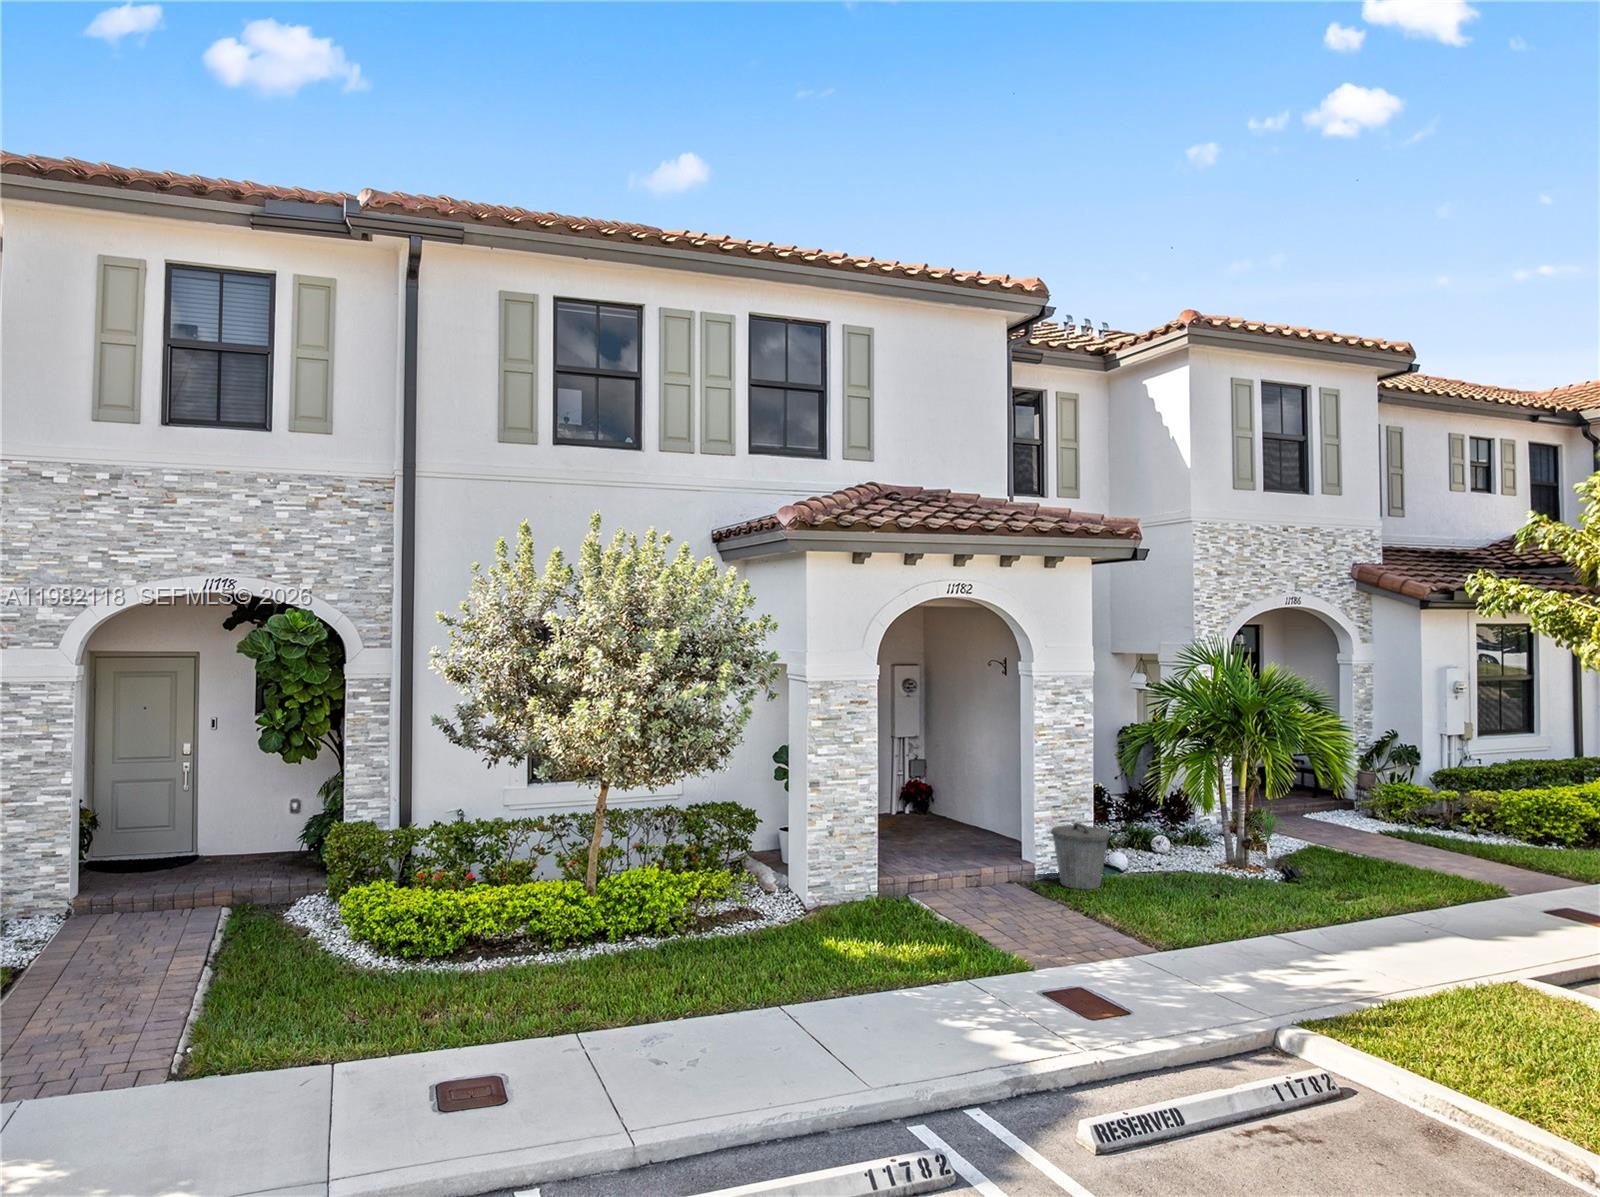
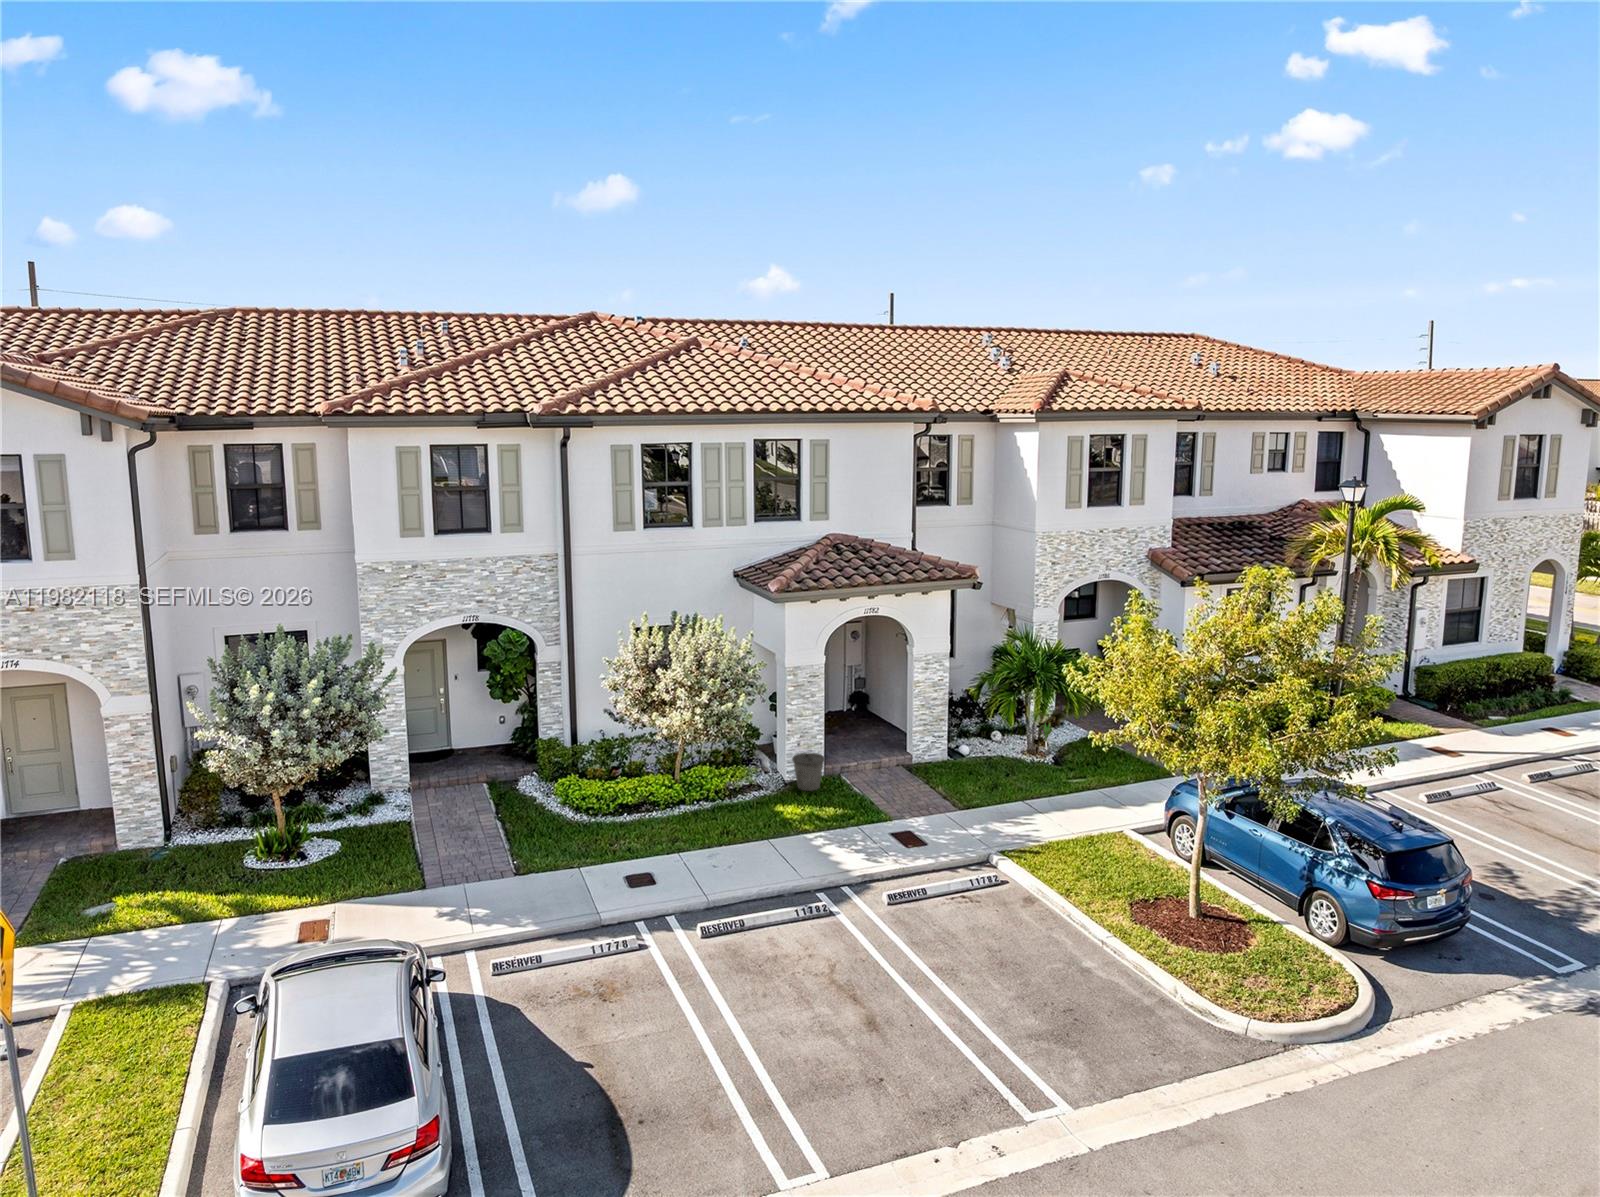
trash can: present [1051,823,1110,889] -> present [792,753,825,791]

